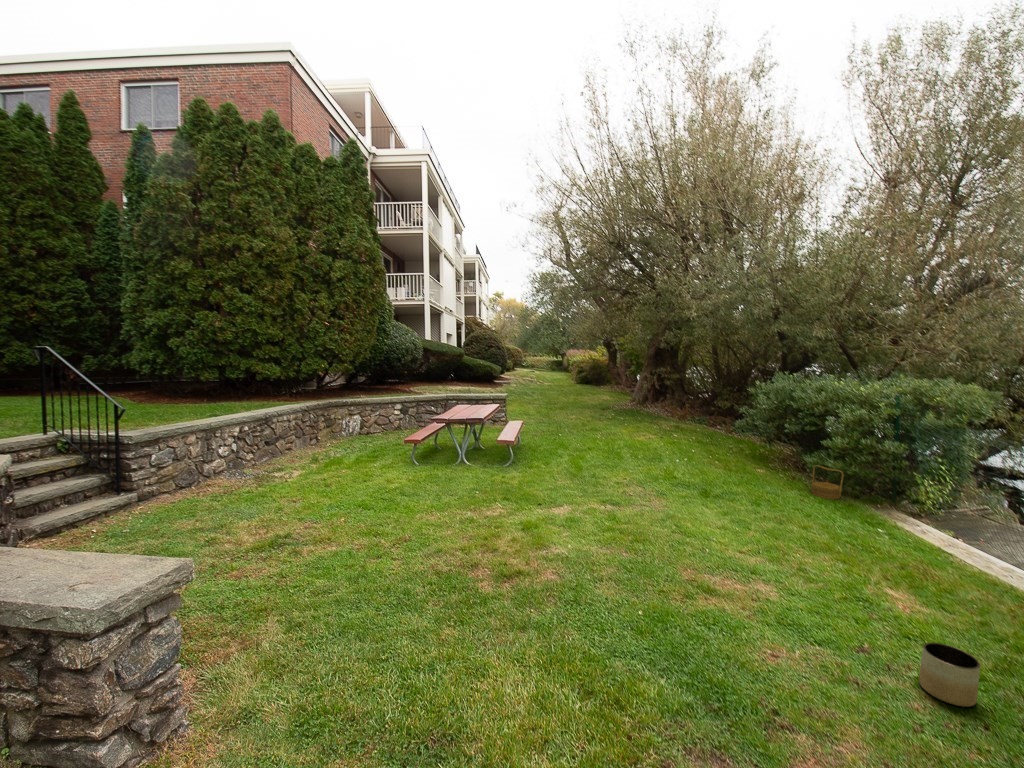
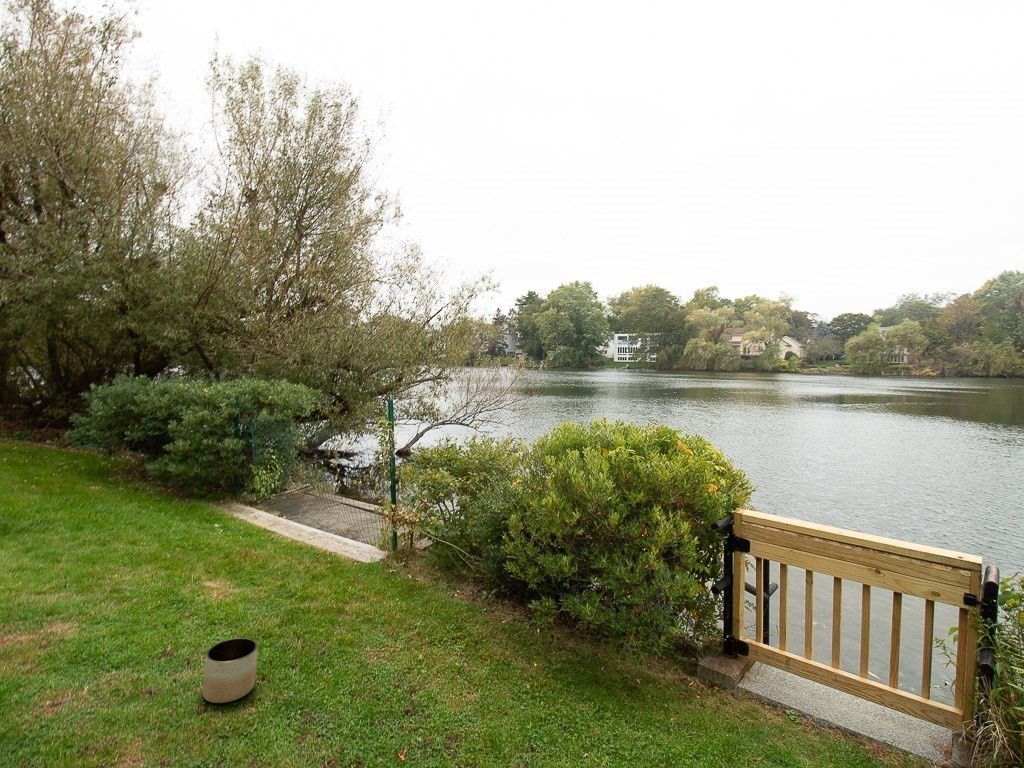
basket: present [811,465,844,499] -> none [149,473,184,507]

